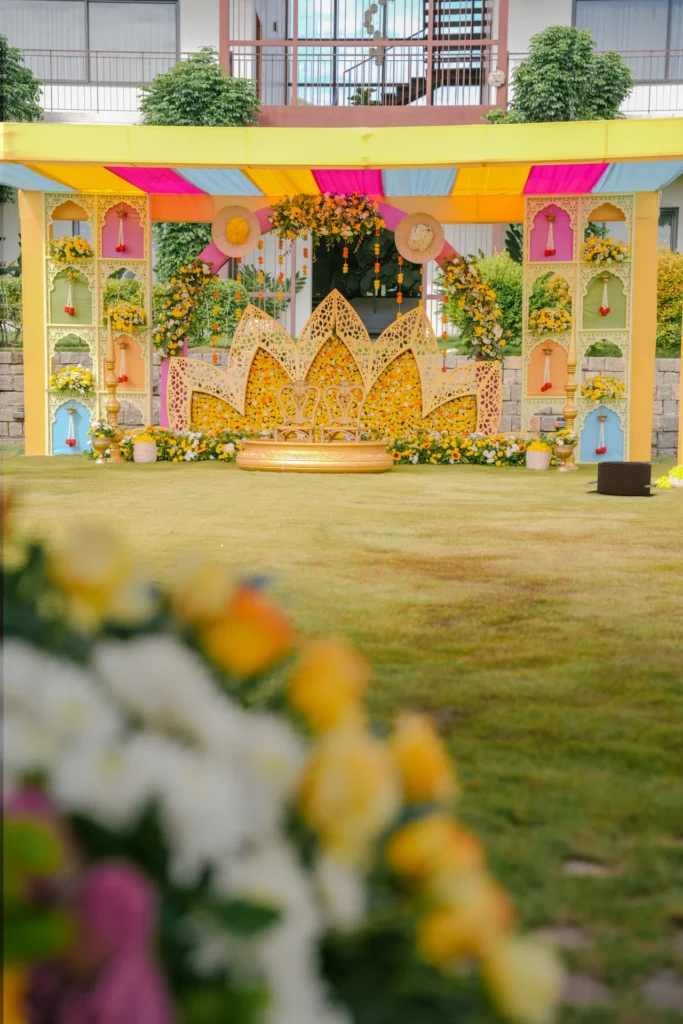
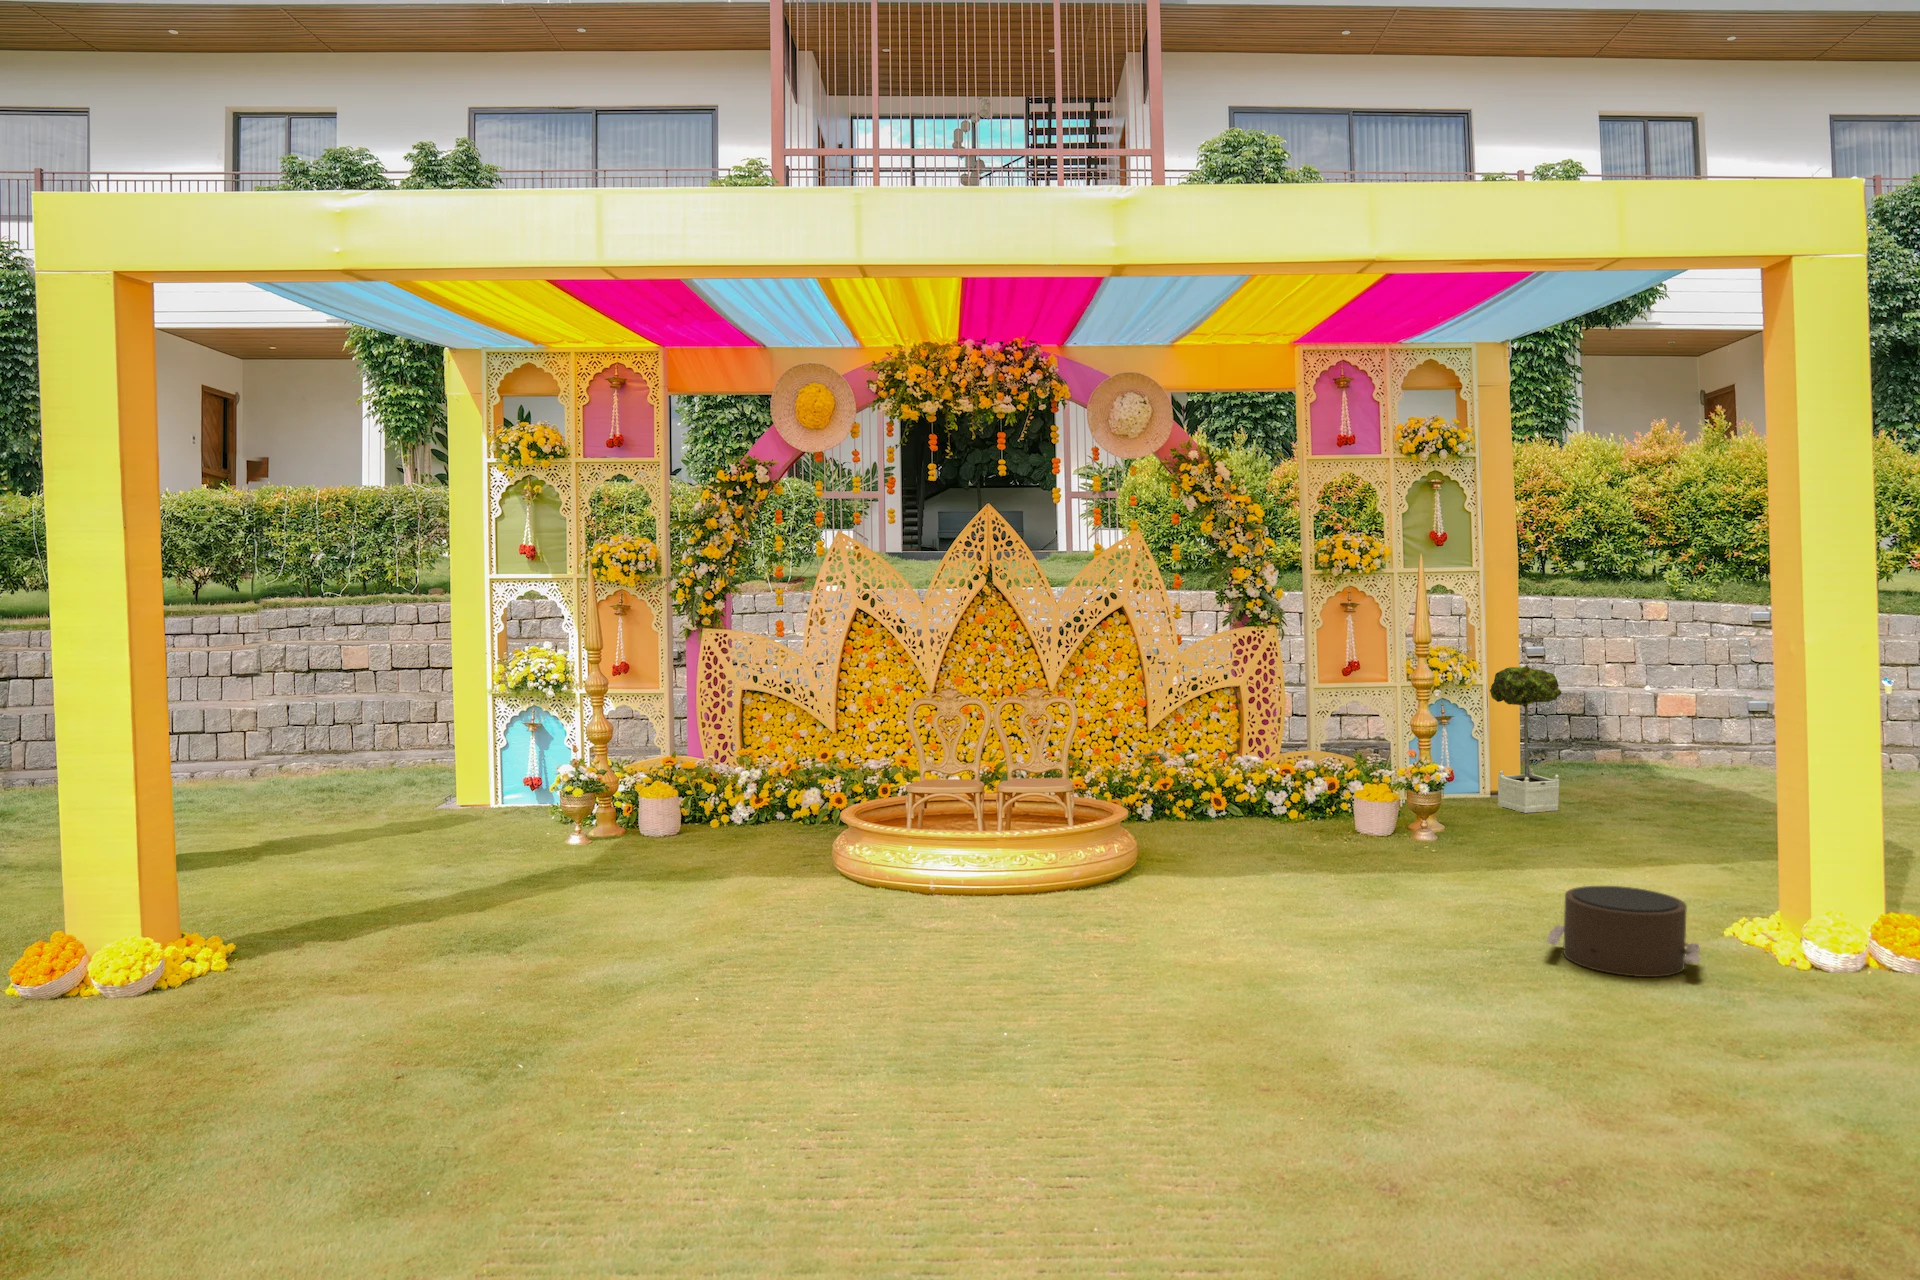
potted tree: none [615,384,653,468] -> present [1490,665,1561,813]

